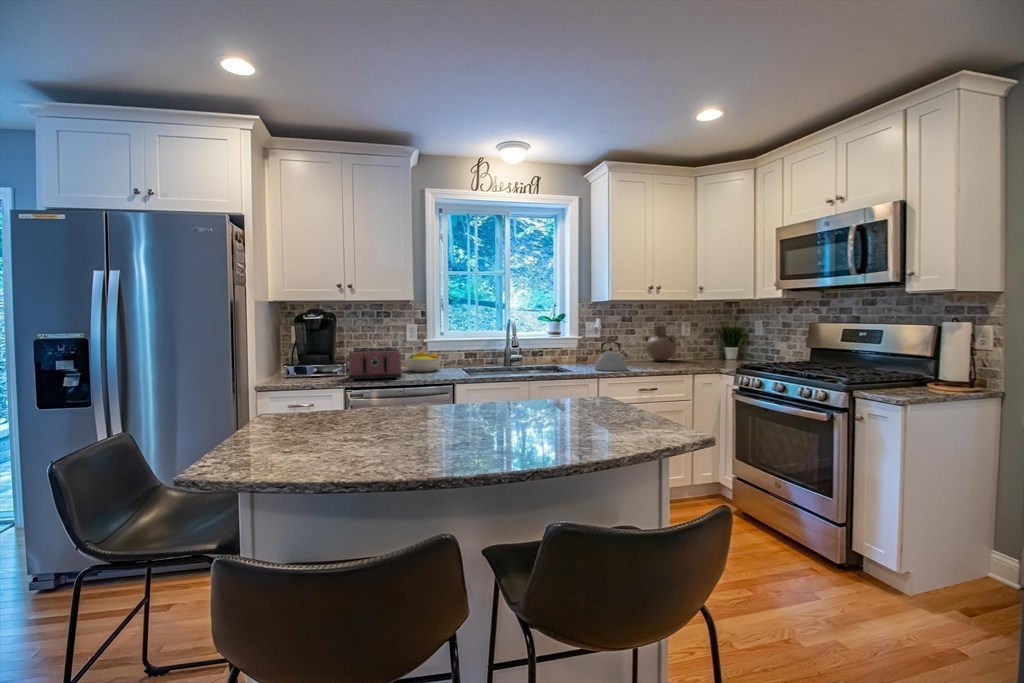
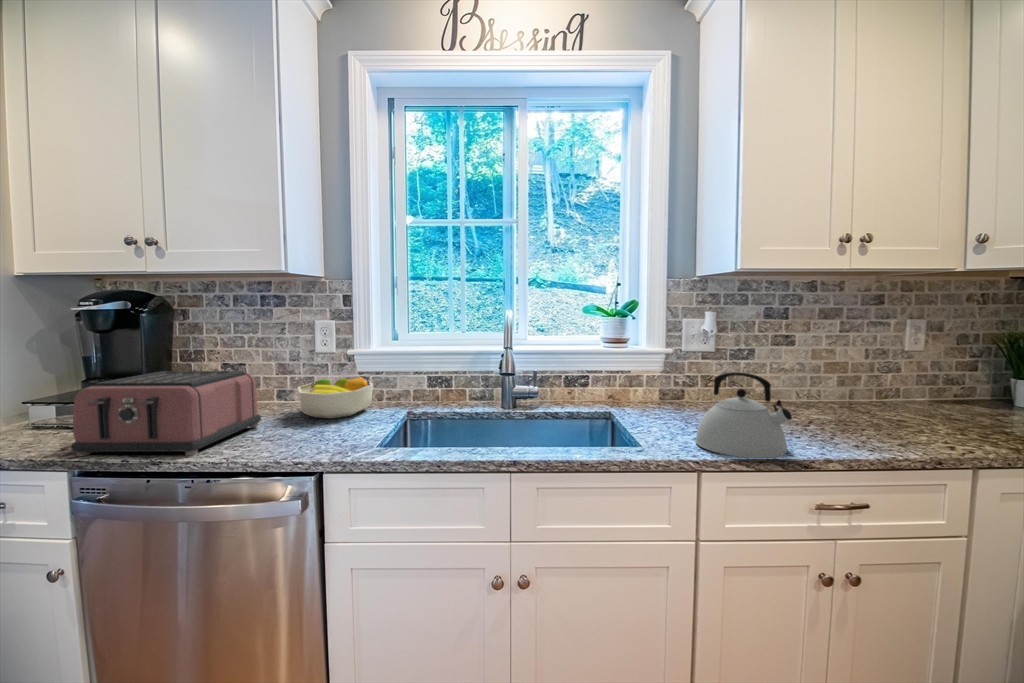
vase: present [645,326,677,361] -> none [816,328,901,407]

